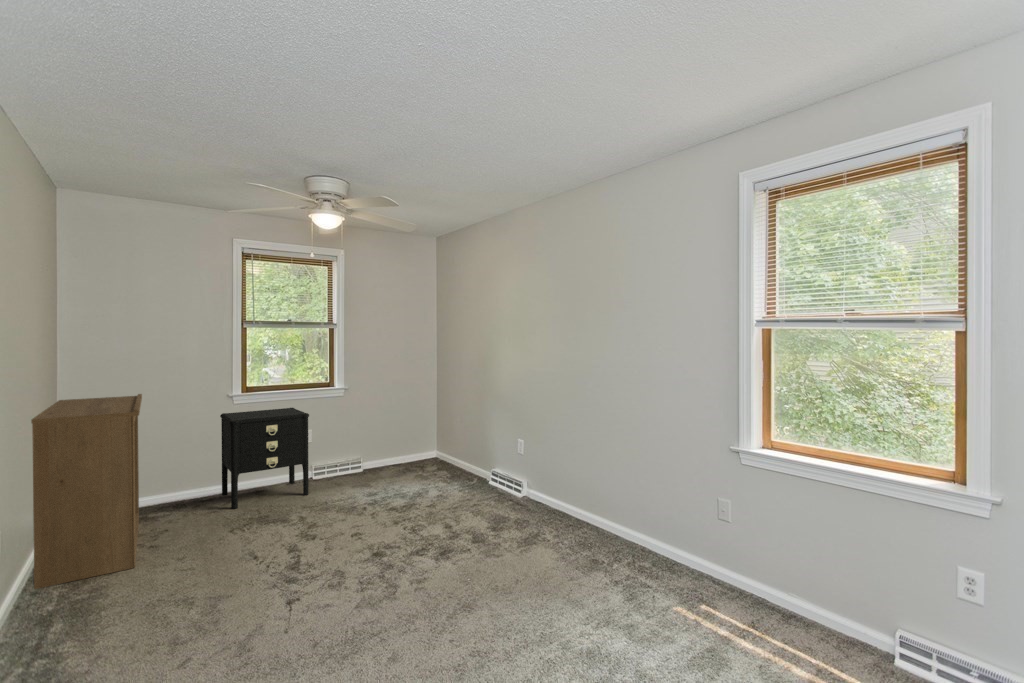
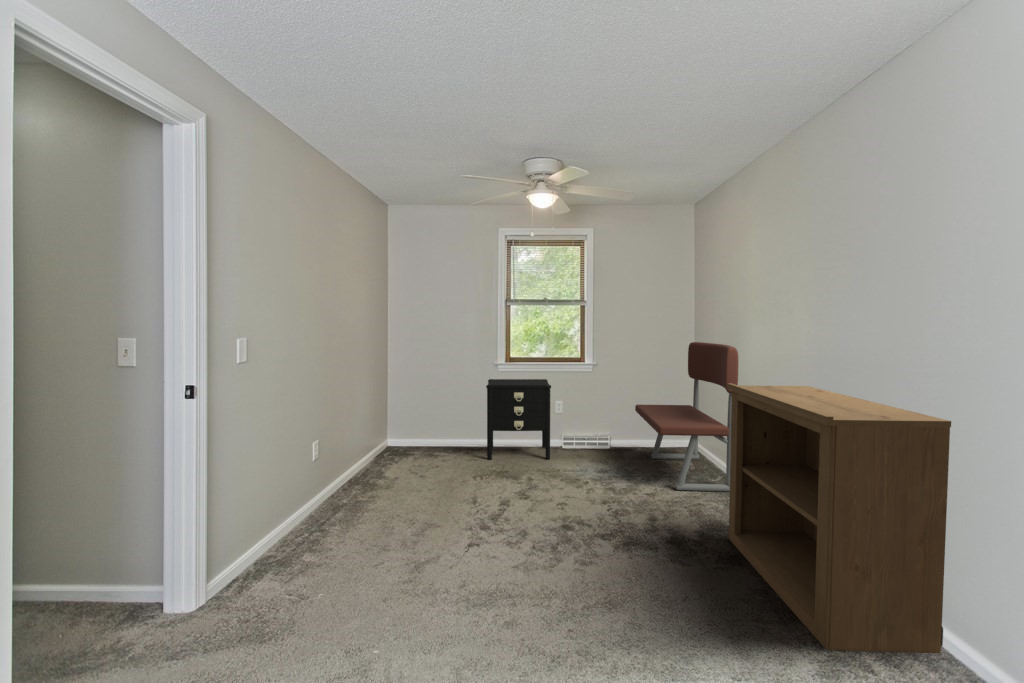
bench: none [393,362,495,498] -> present [635,342,738,491]
bookshelf: present [31,394,142,589] -> present [727,383,951,654]

